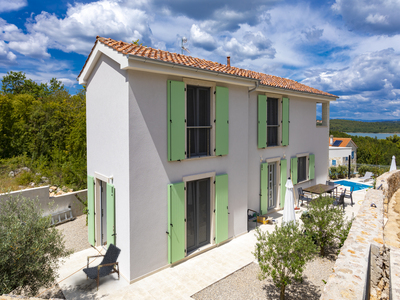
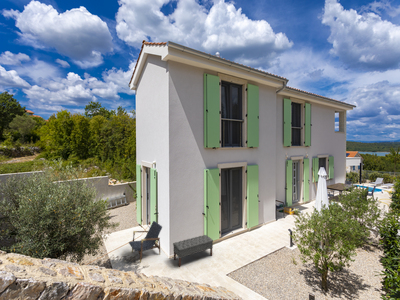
bench: none [134,255,177,292] -> present [173,235,213,267]

